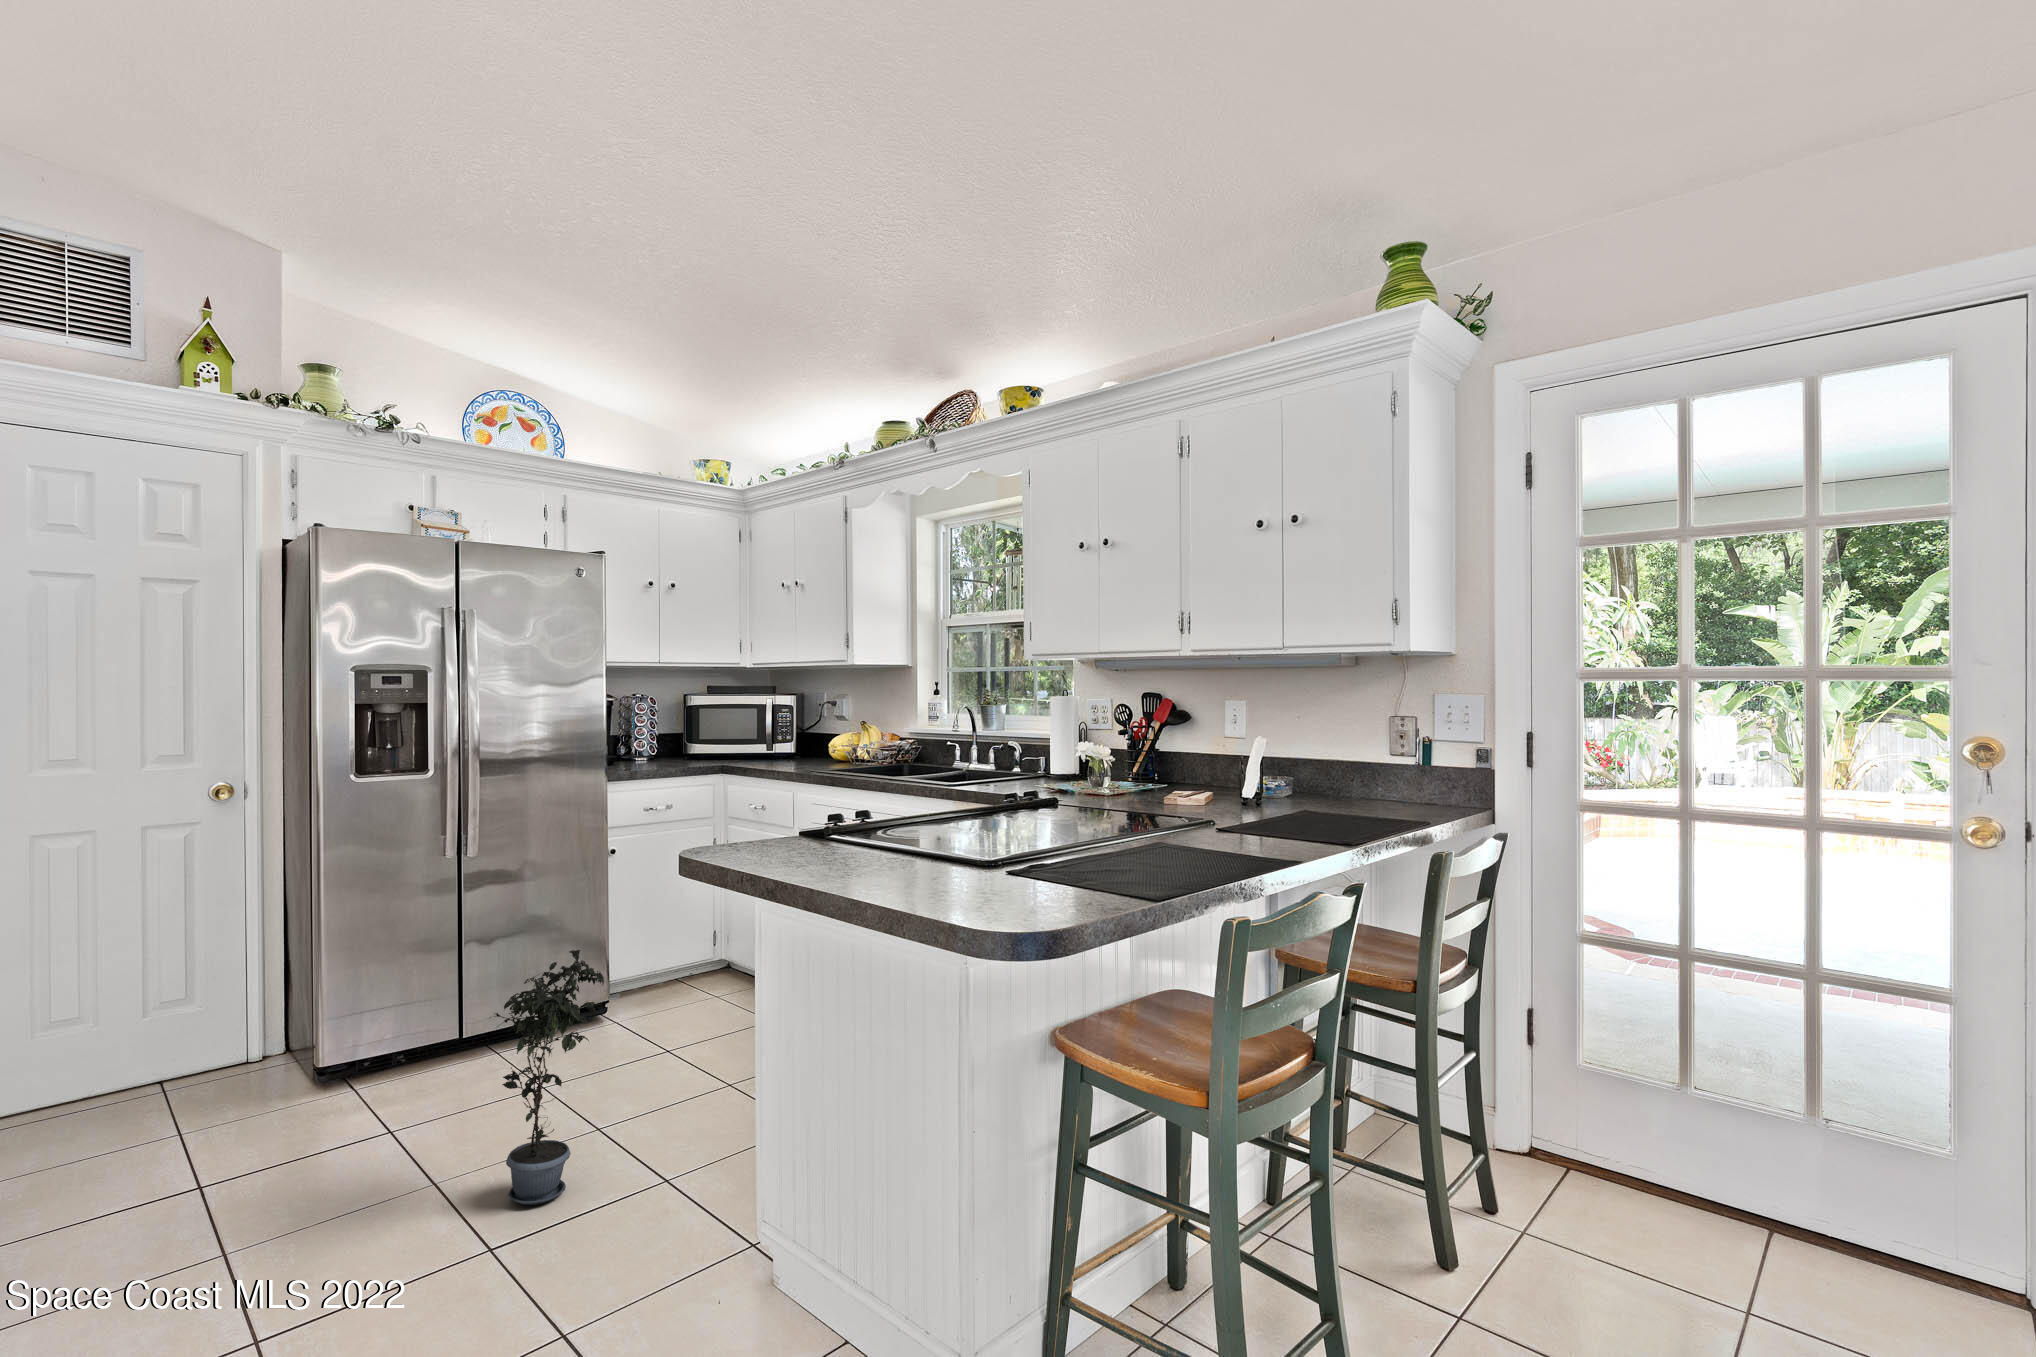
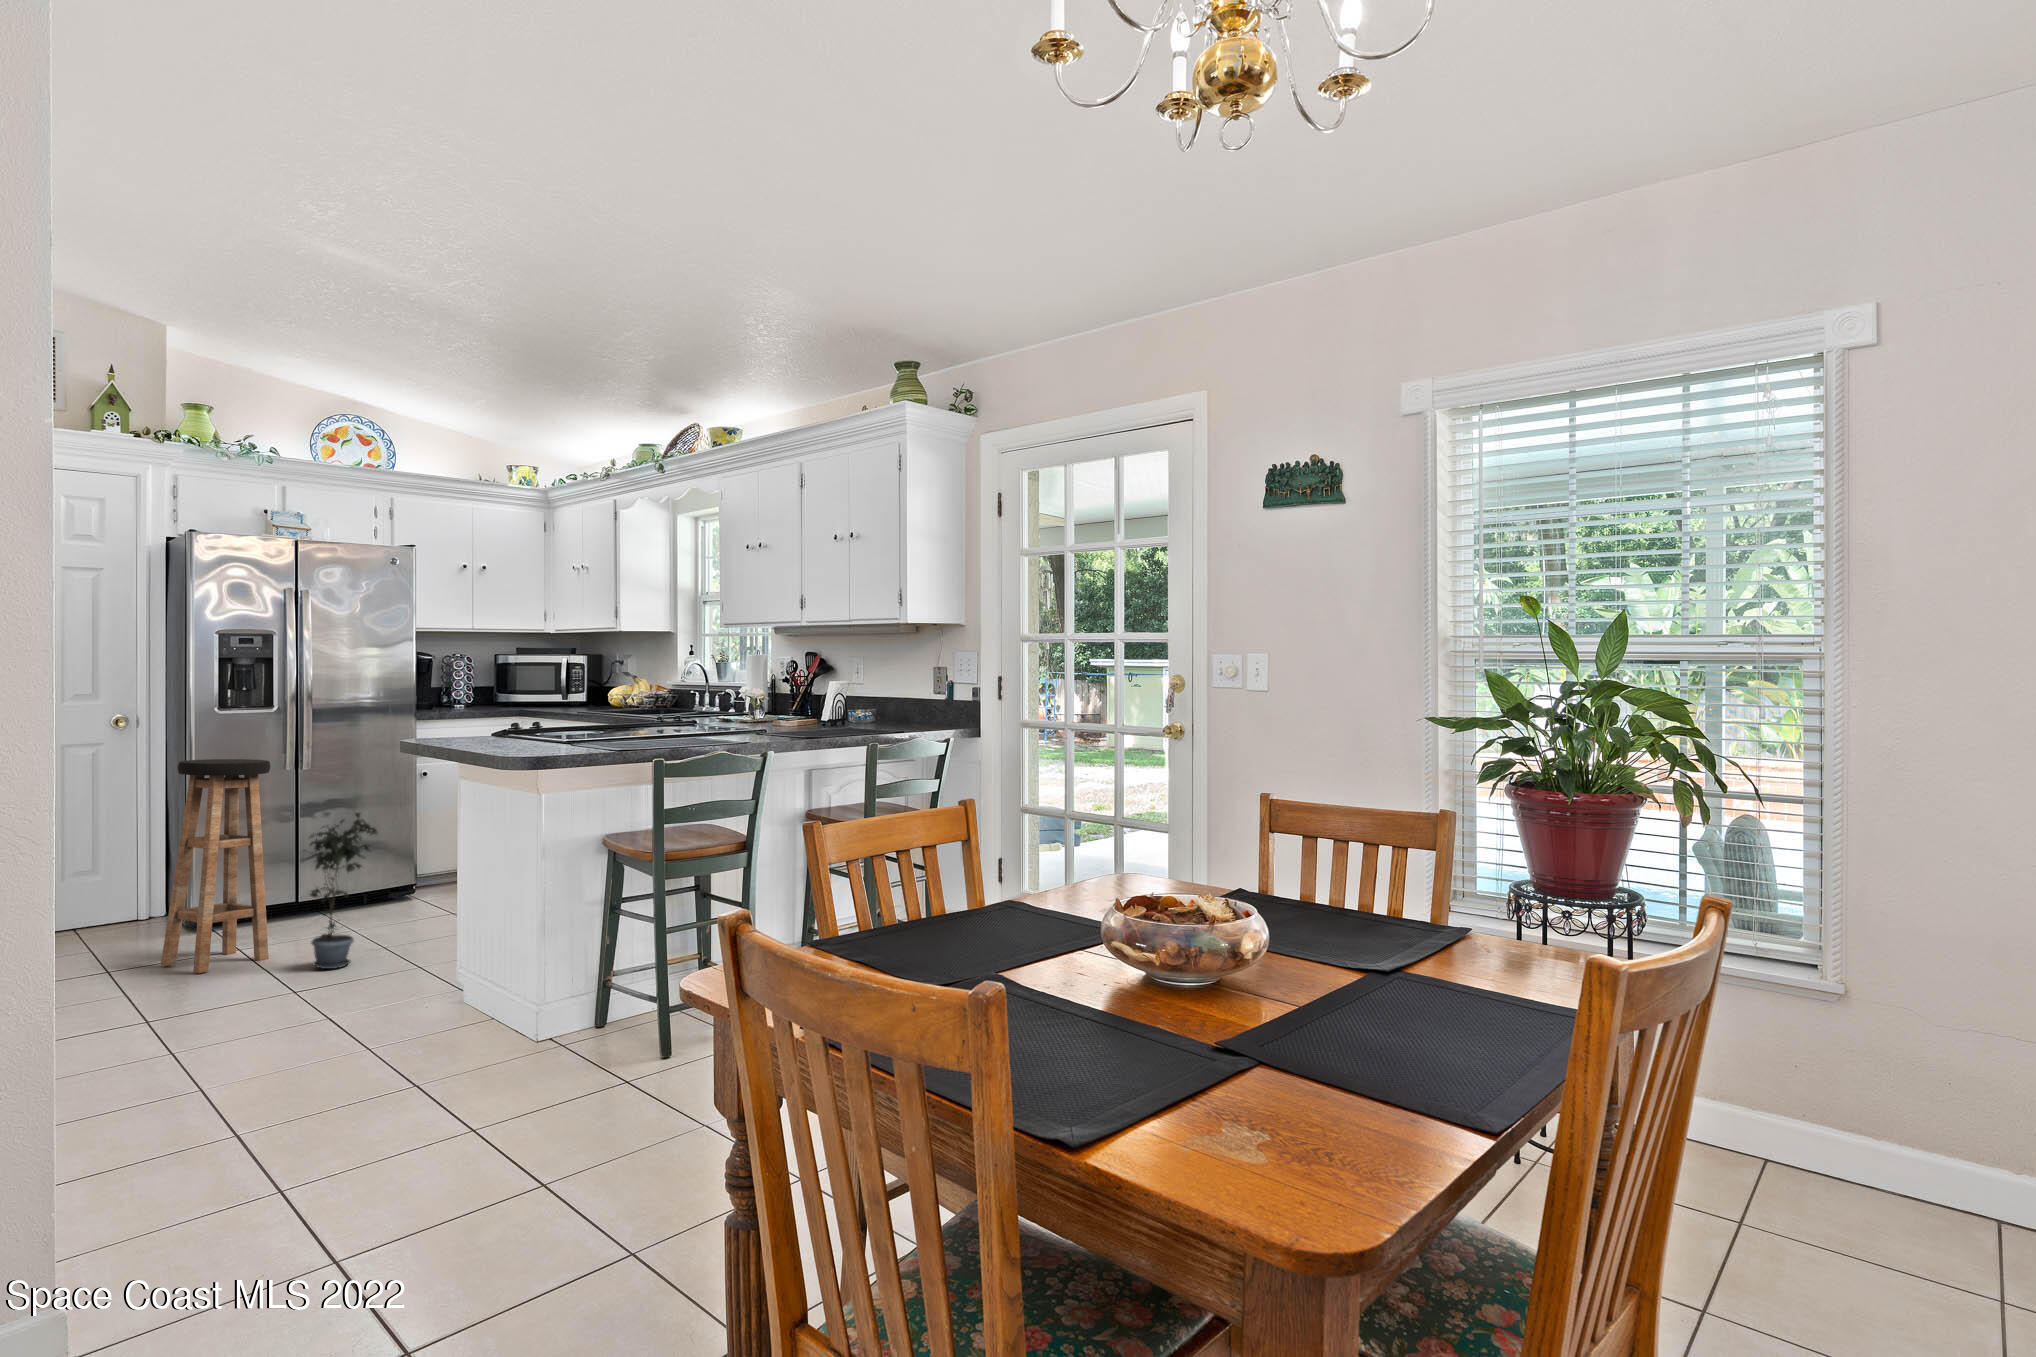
bar stool: none [271,862,438,1218] -> present [161,759,270,973]

